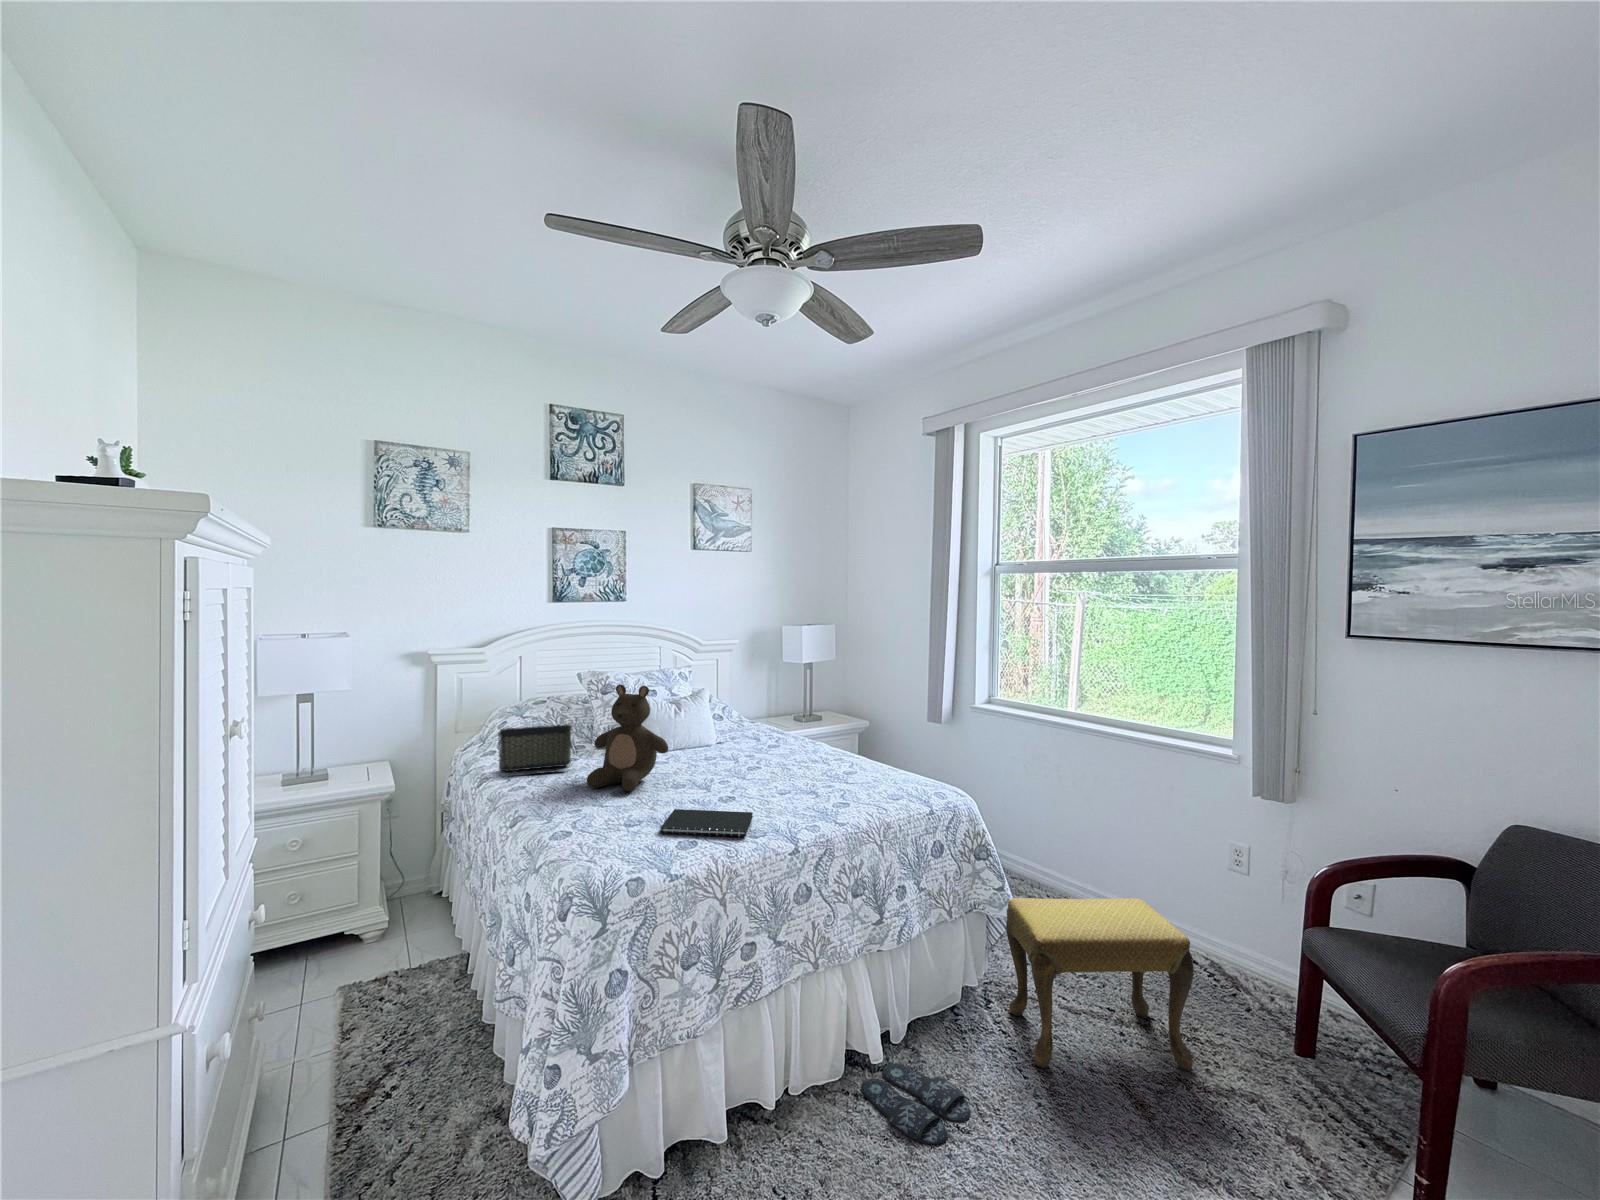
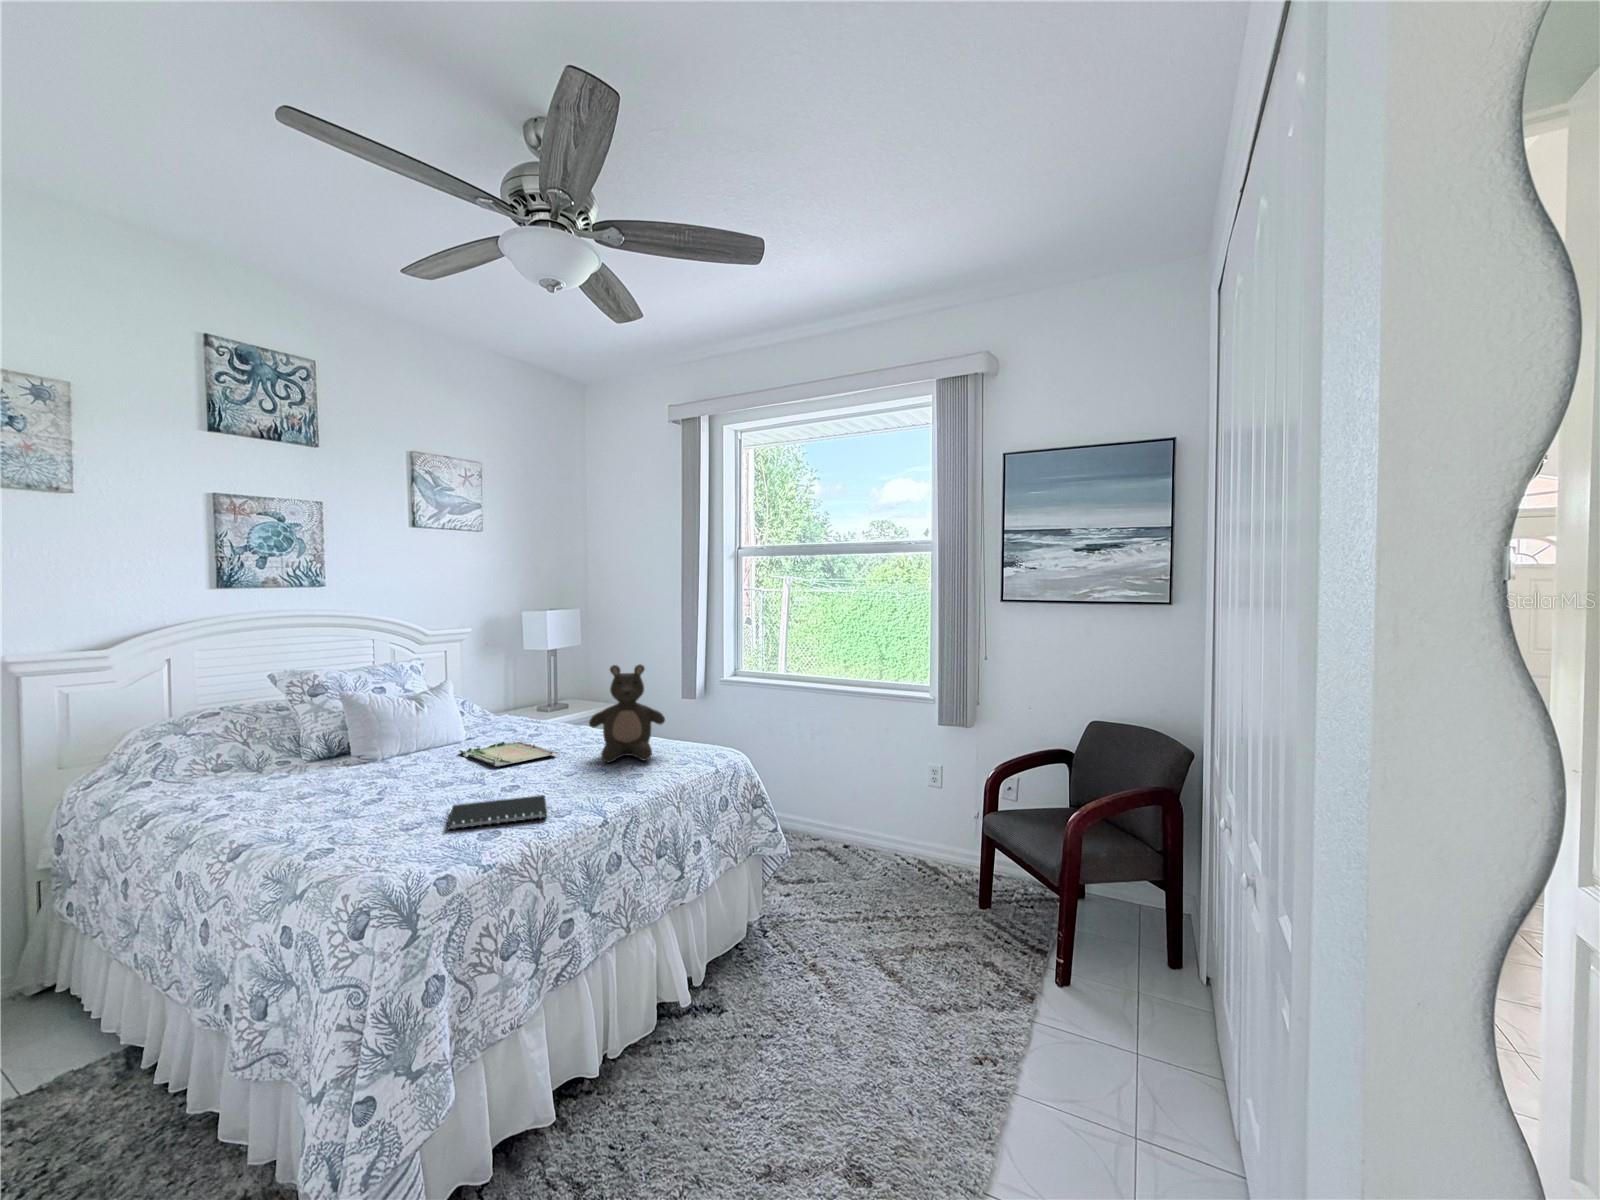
stuffed bear: present [587,684,668,791] -> present [589,665,665,763]
handbag: present [498,725,578,774] -> none [174,733,296,800]
tray: none [707,747,788,777] -> present [459,738,558,767]
footstool: present [1006,898,1194,1071] -> none [777,817,922,970]
slippers: present [861,1063,971,1144] -> none [671,1002,770,1060]

